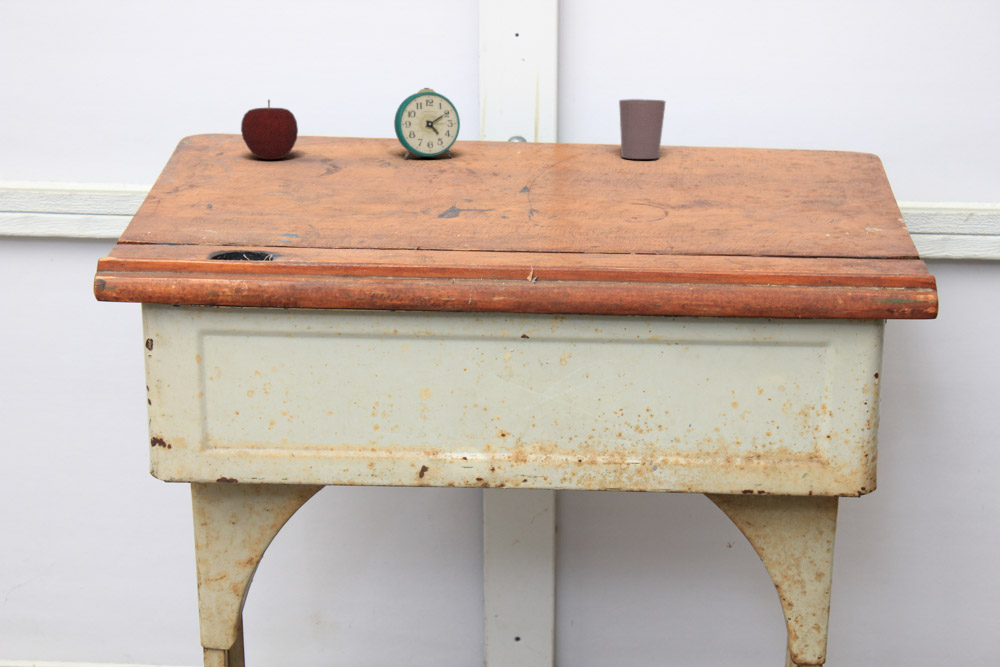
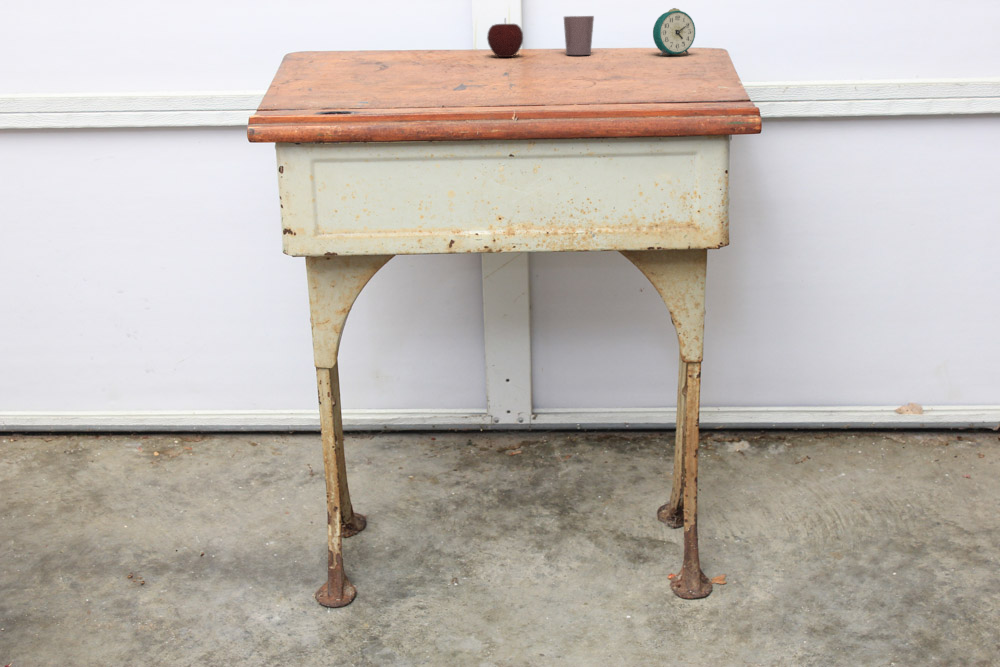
alarm clock: present [394,88,460,158] -> present [653,8,695,56]
apple: present [241,100,298,159] -> present [487,23,523,57]

